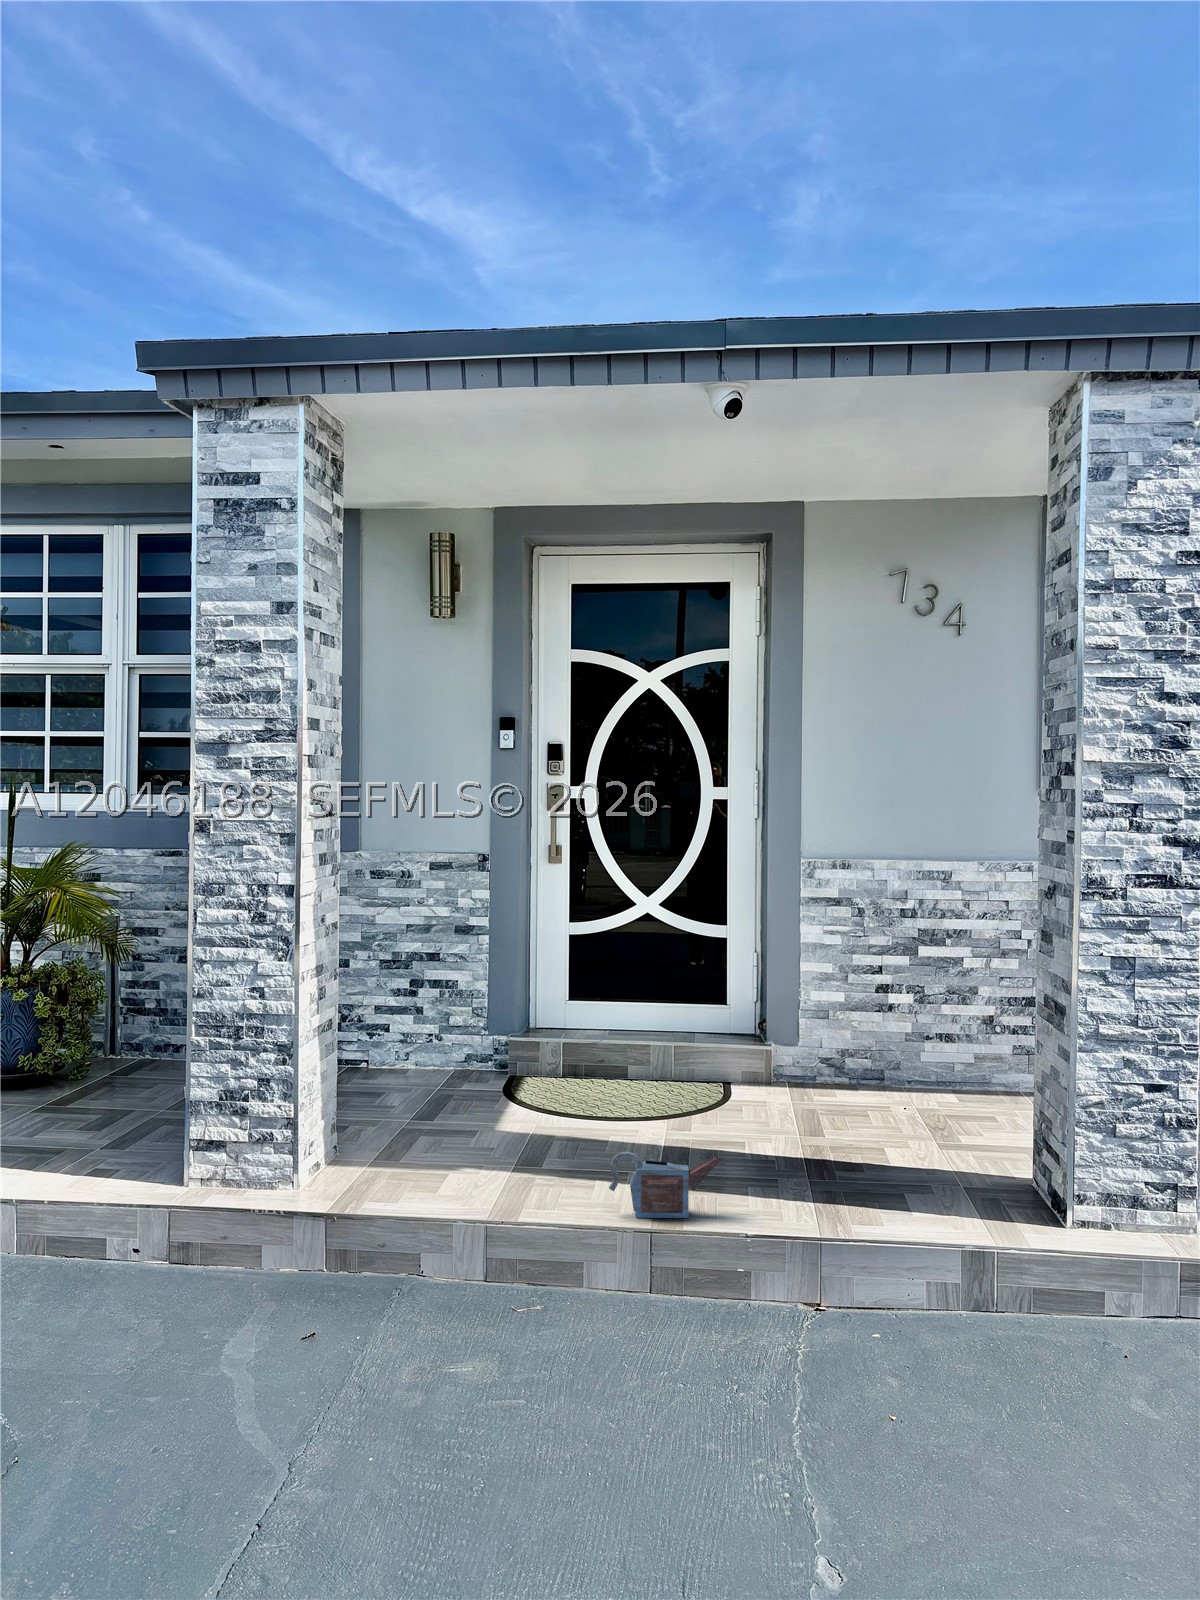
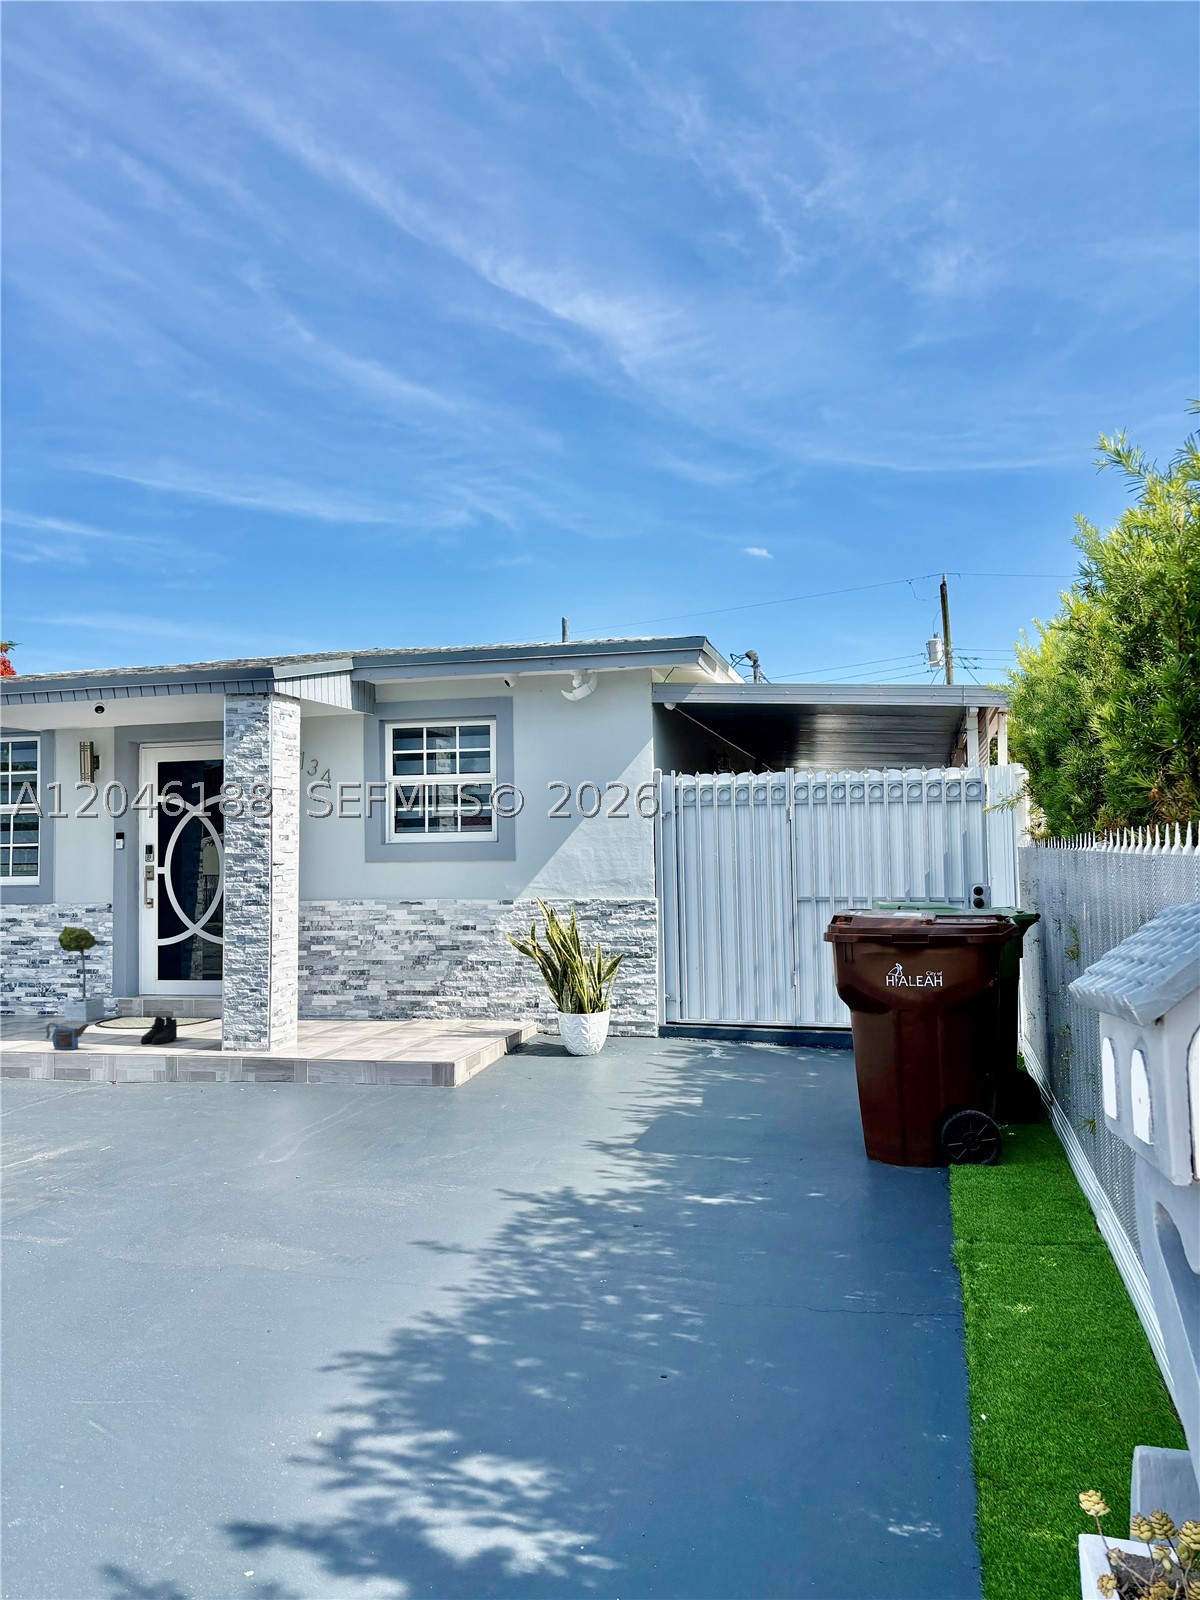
potted tree: none [405,898,485,1090] -> present [58,926,104,1022]
boots: none [794,1122,856,1193] -> present [141,1017,177,1044]

